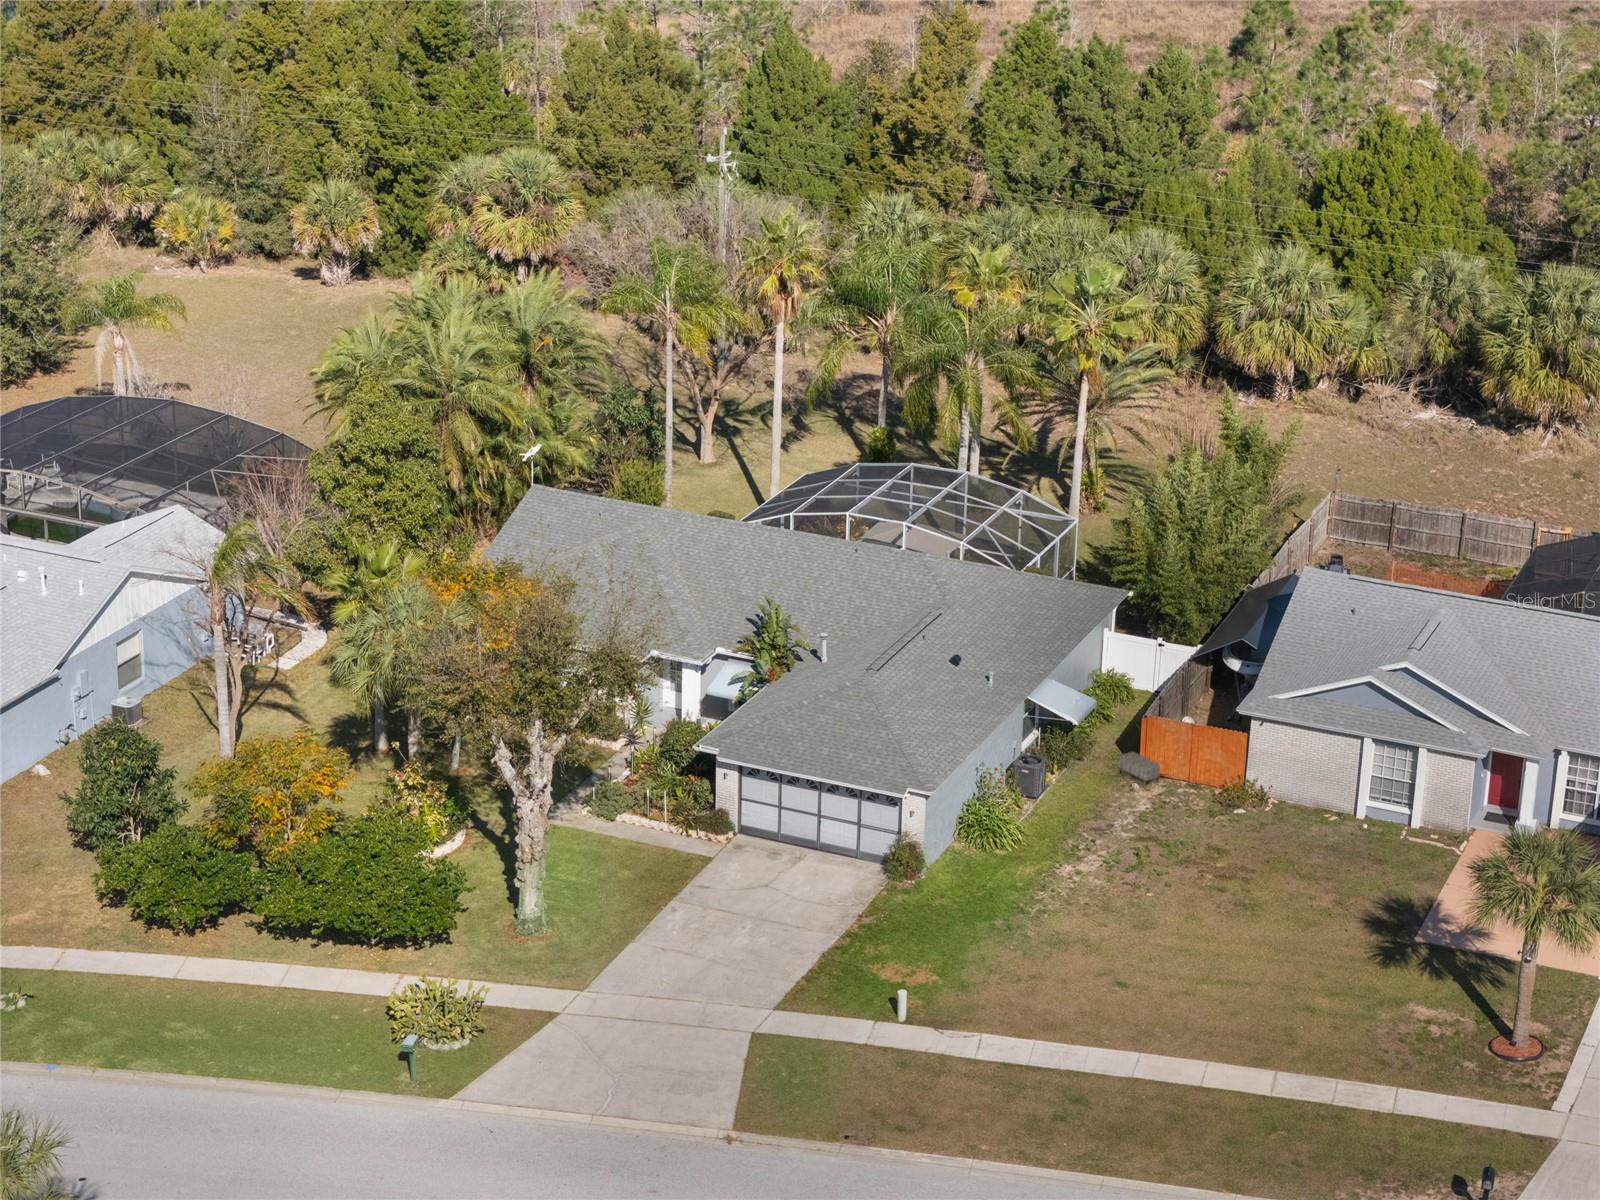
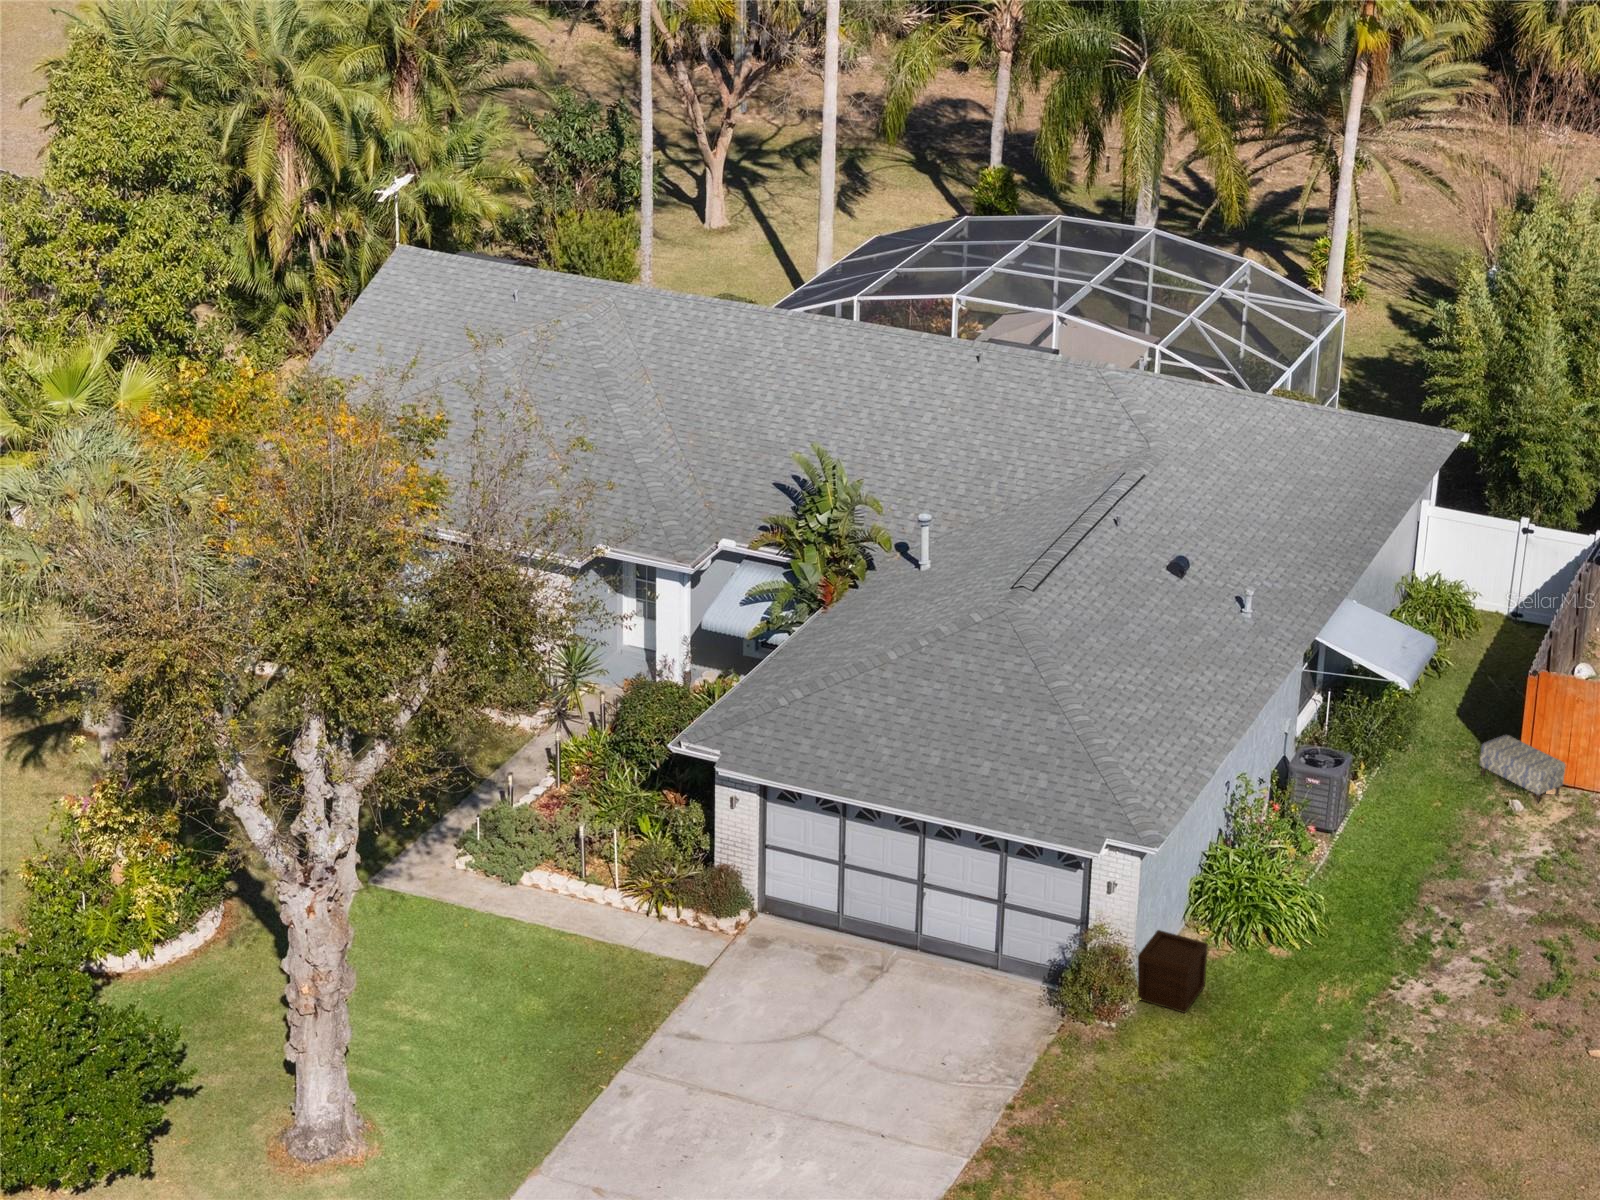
wooden crate: none [926,838,962,877] -> present [1138,930,1208,1013]

